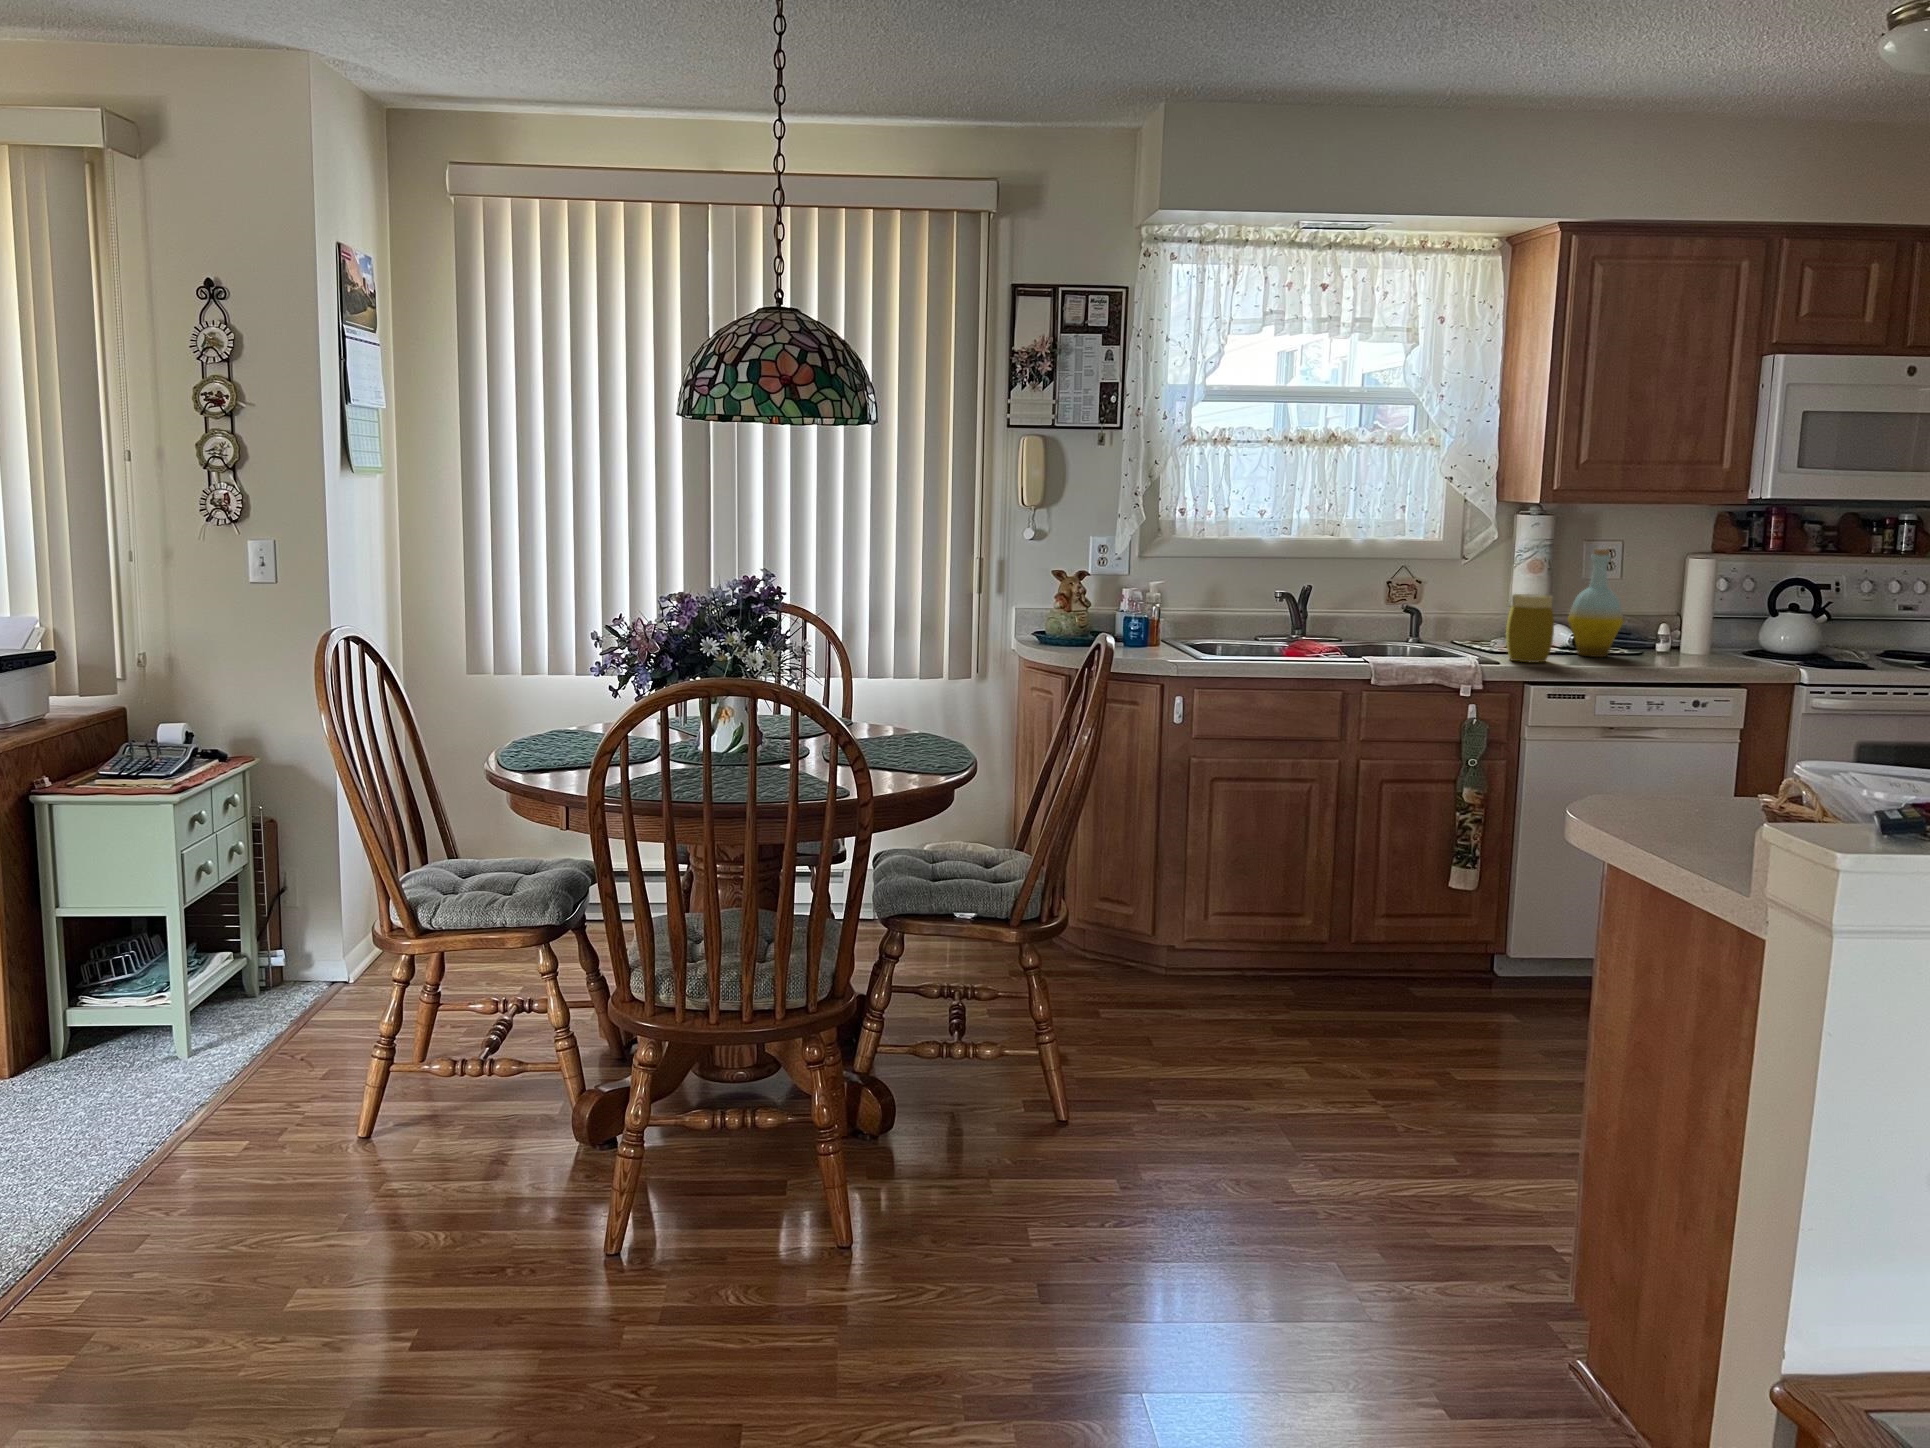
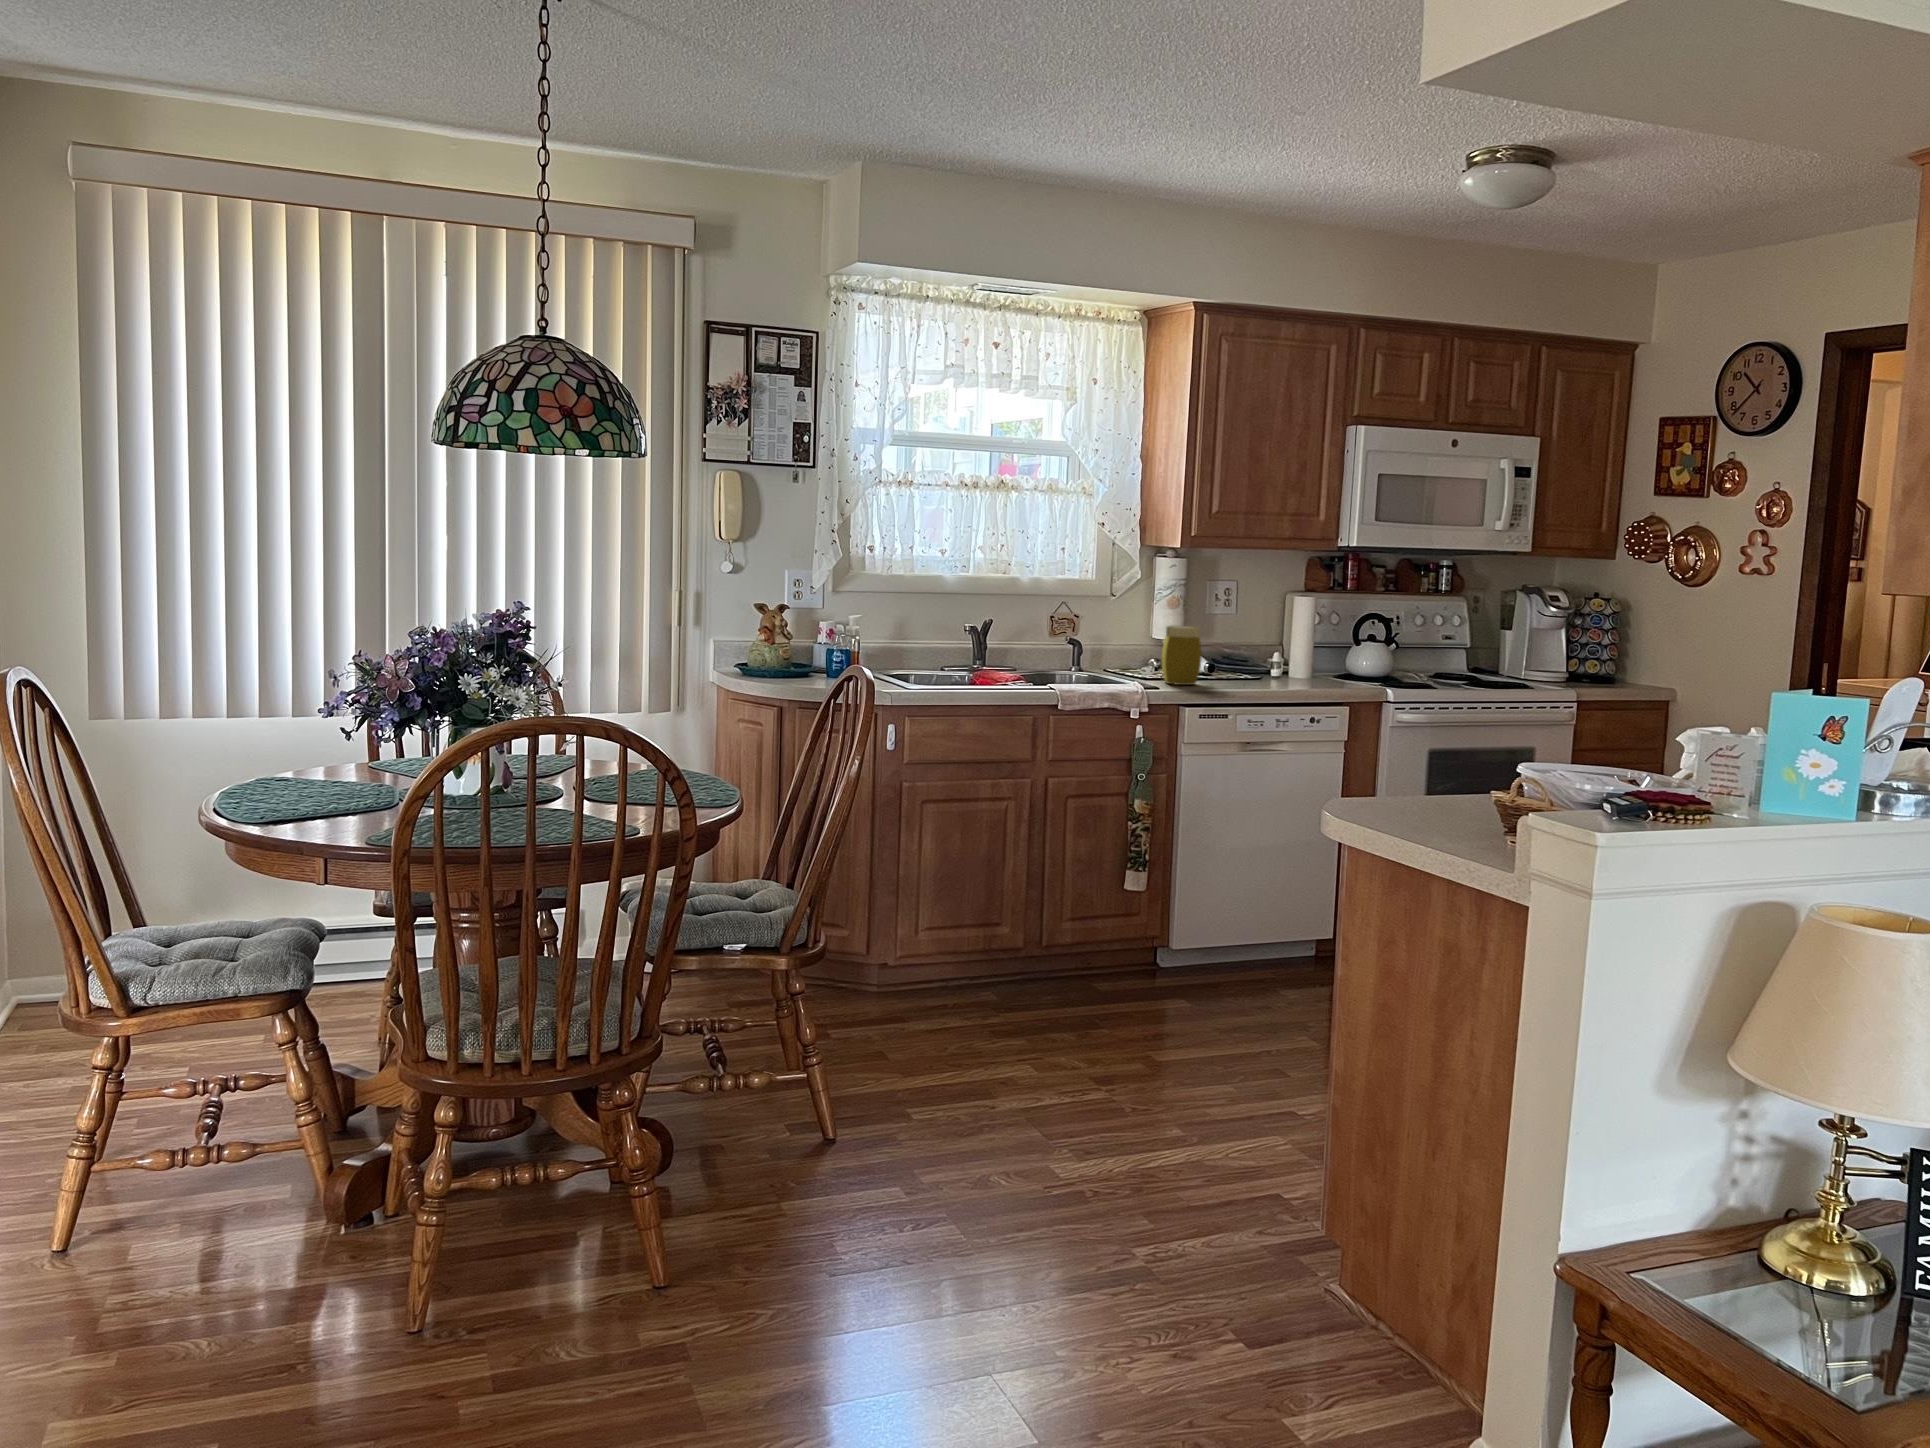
bottle: present [1568,549,1623,657] -> none [1207,587,1251,679]

